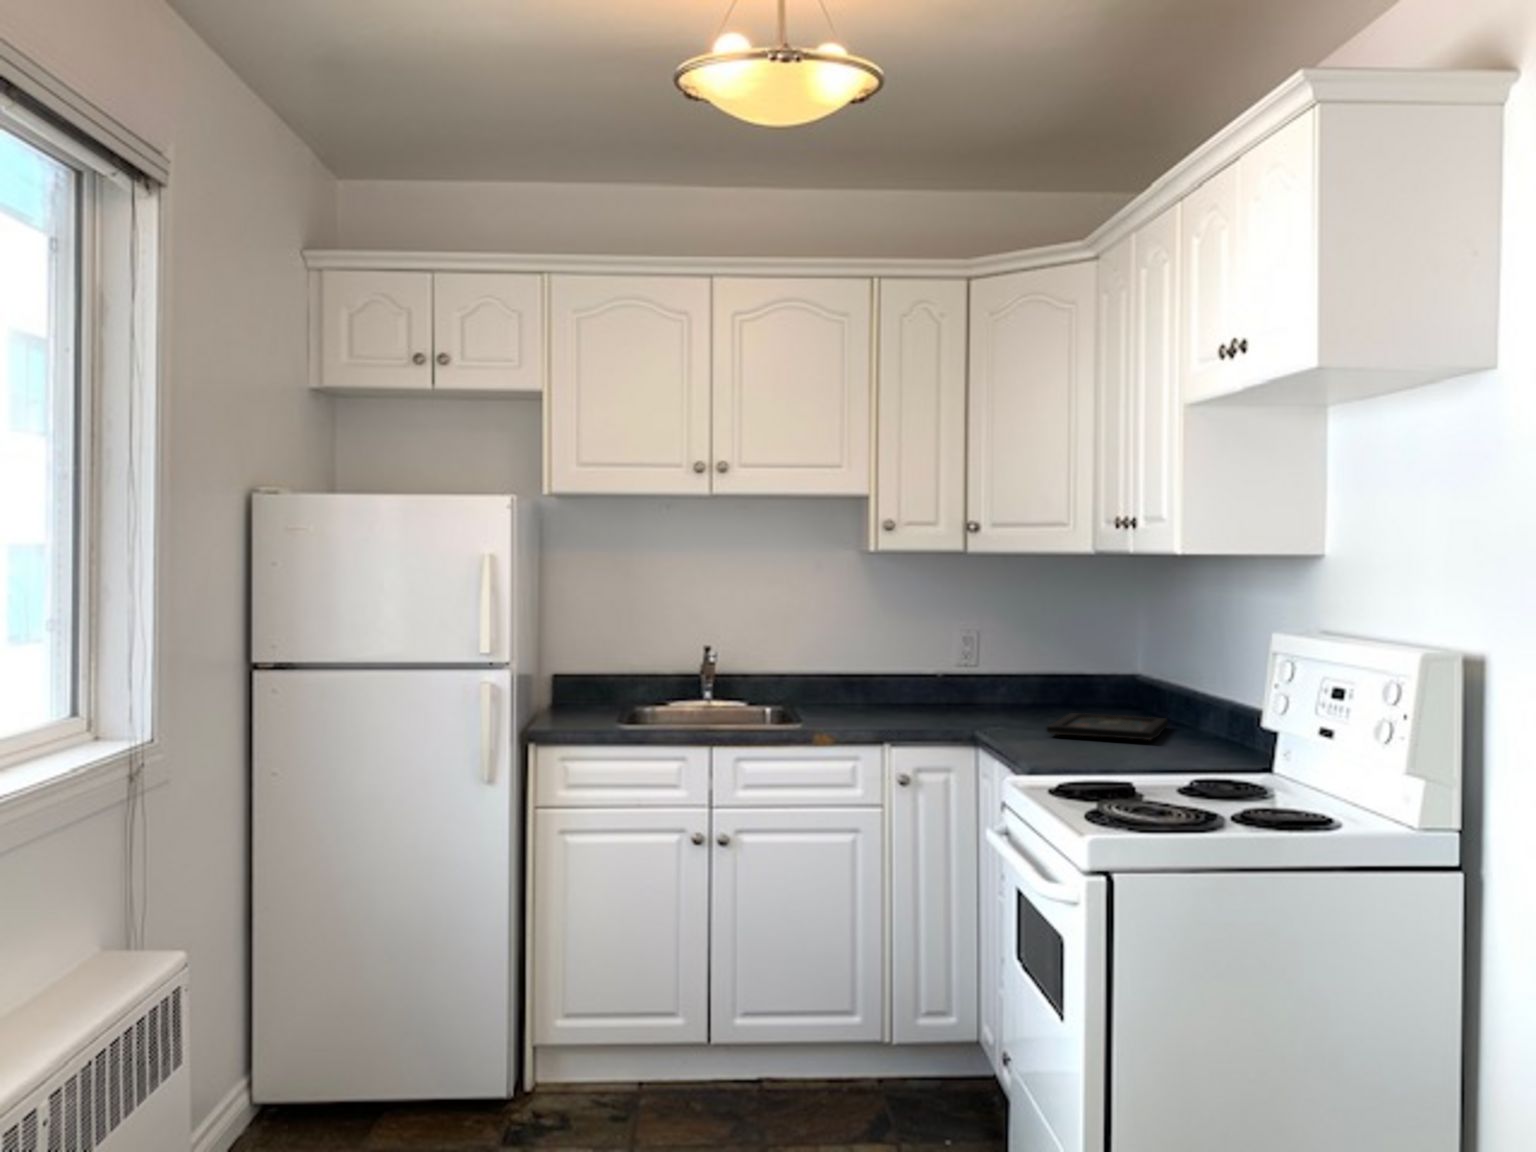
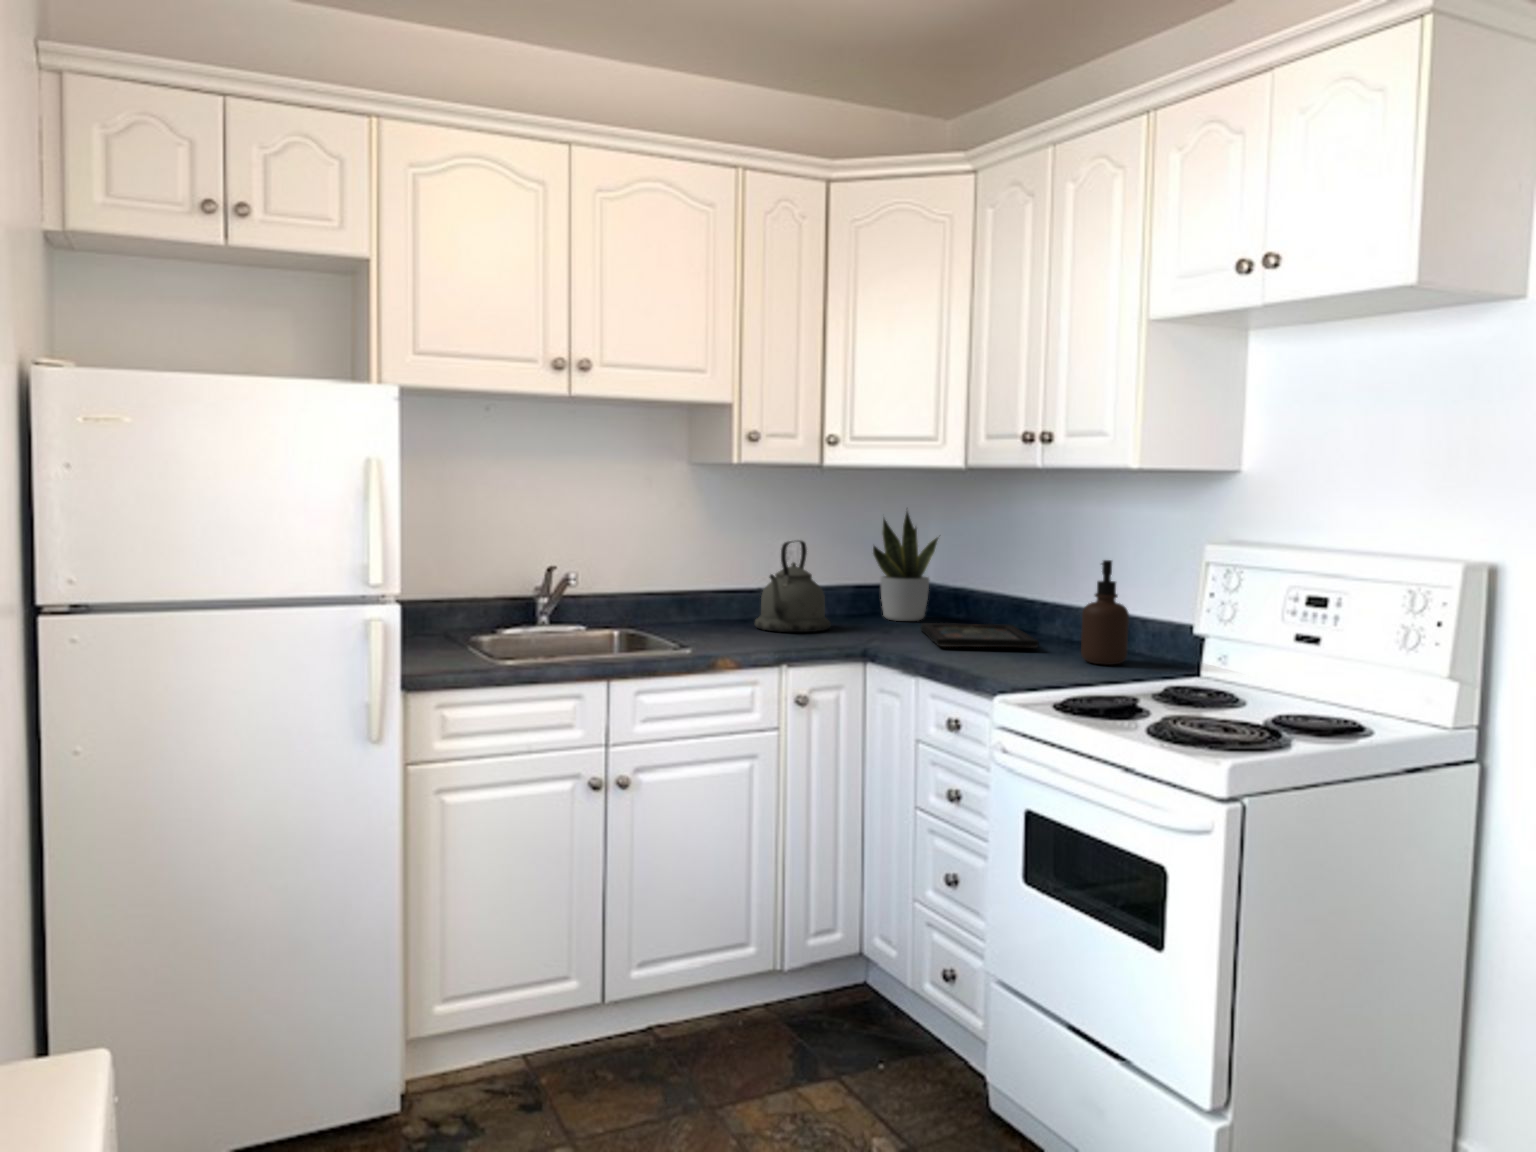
potted plant: none [1039,592,1124,712] -> present [873,512,938,621]
kettle: none [904,626,981,716] -> present [754,541,831,632]
soap dispenser: none [1175,649,1225,759] -> present [1081,560,1129,665]

